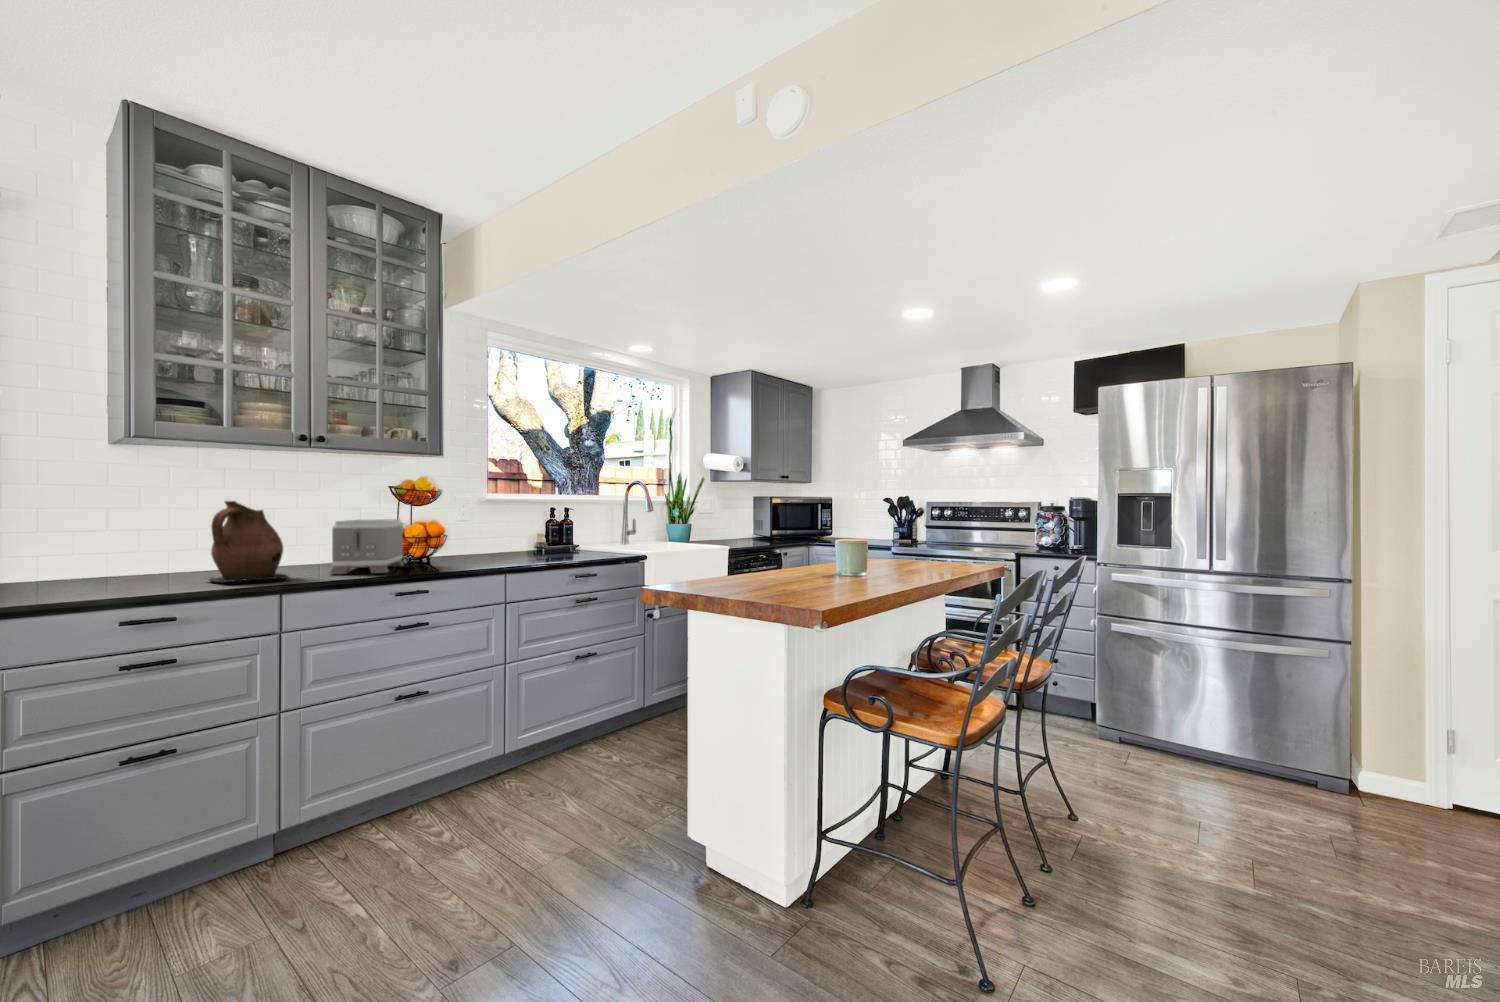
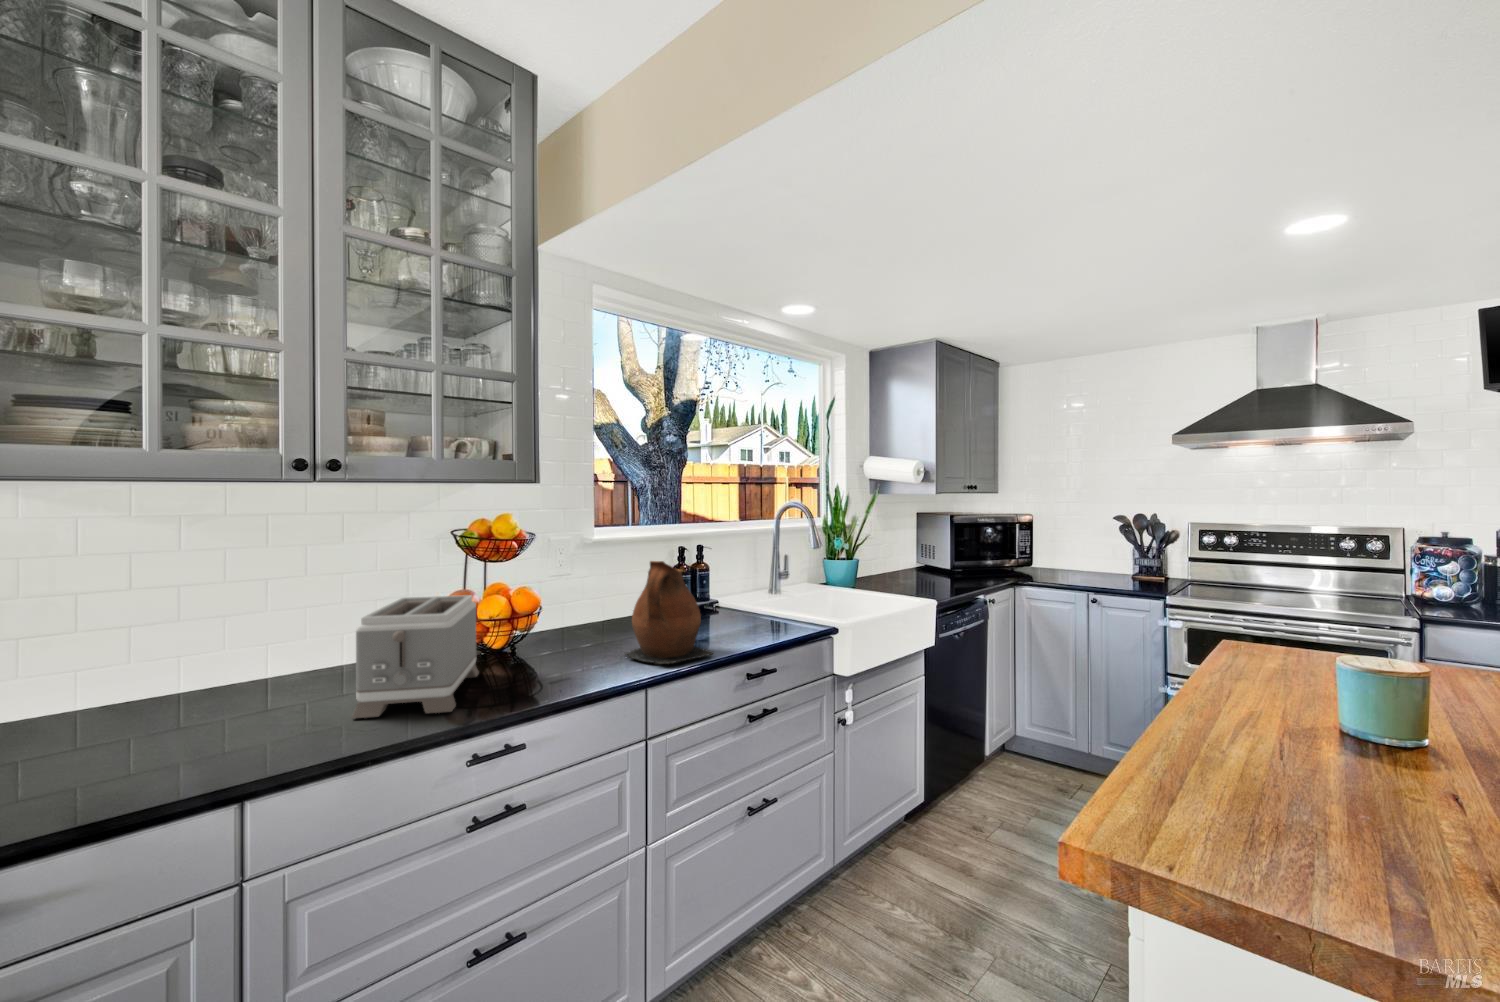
ceramic pitcher: present [209,501,289,582] -> present [626,561,713,664]

